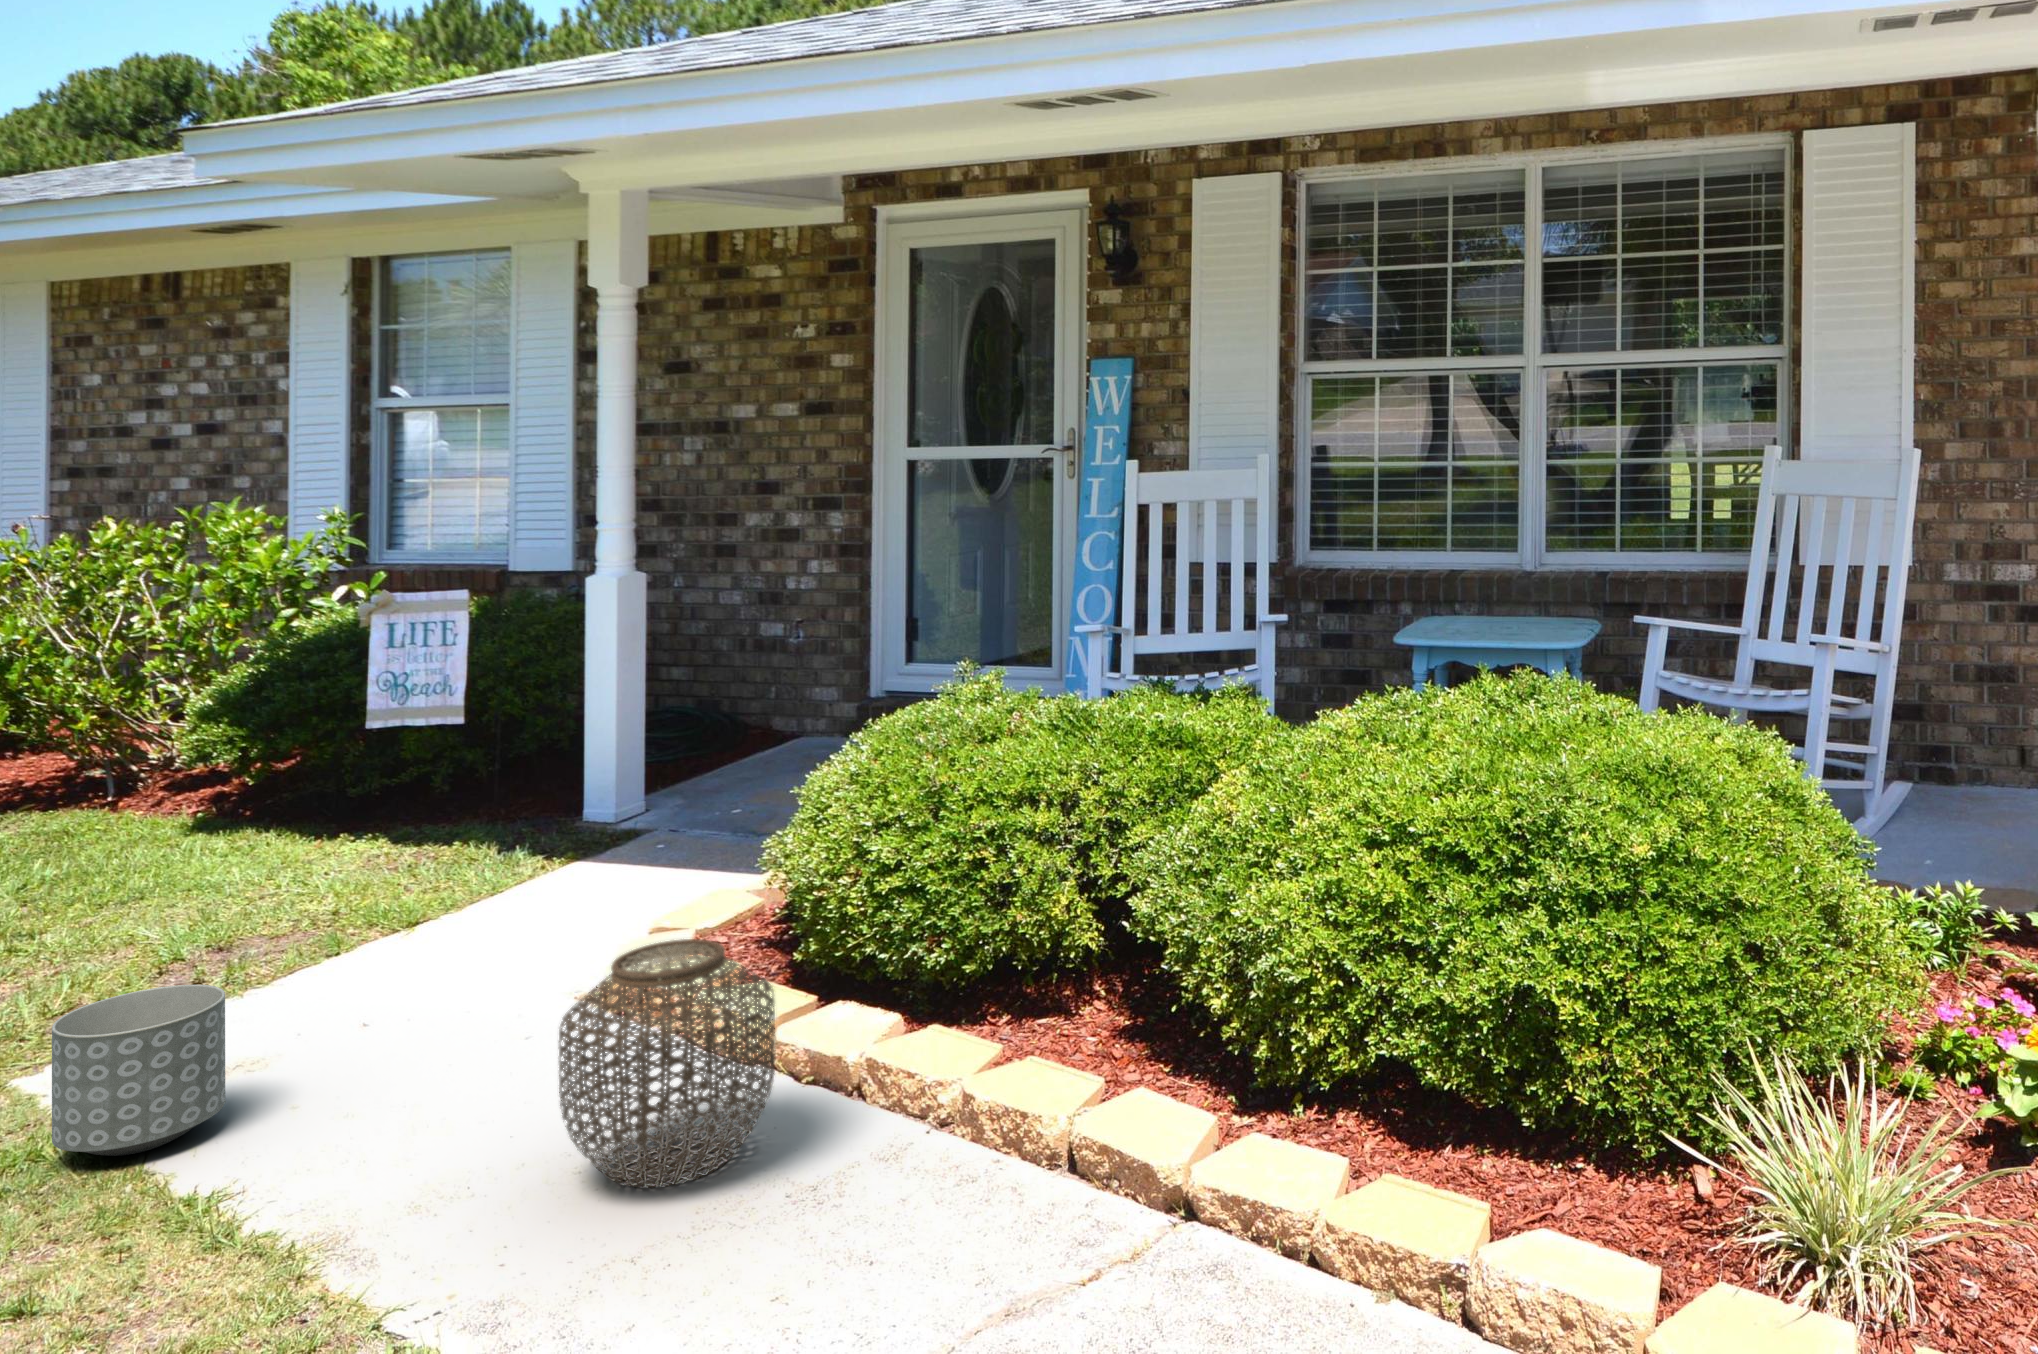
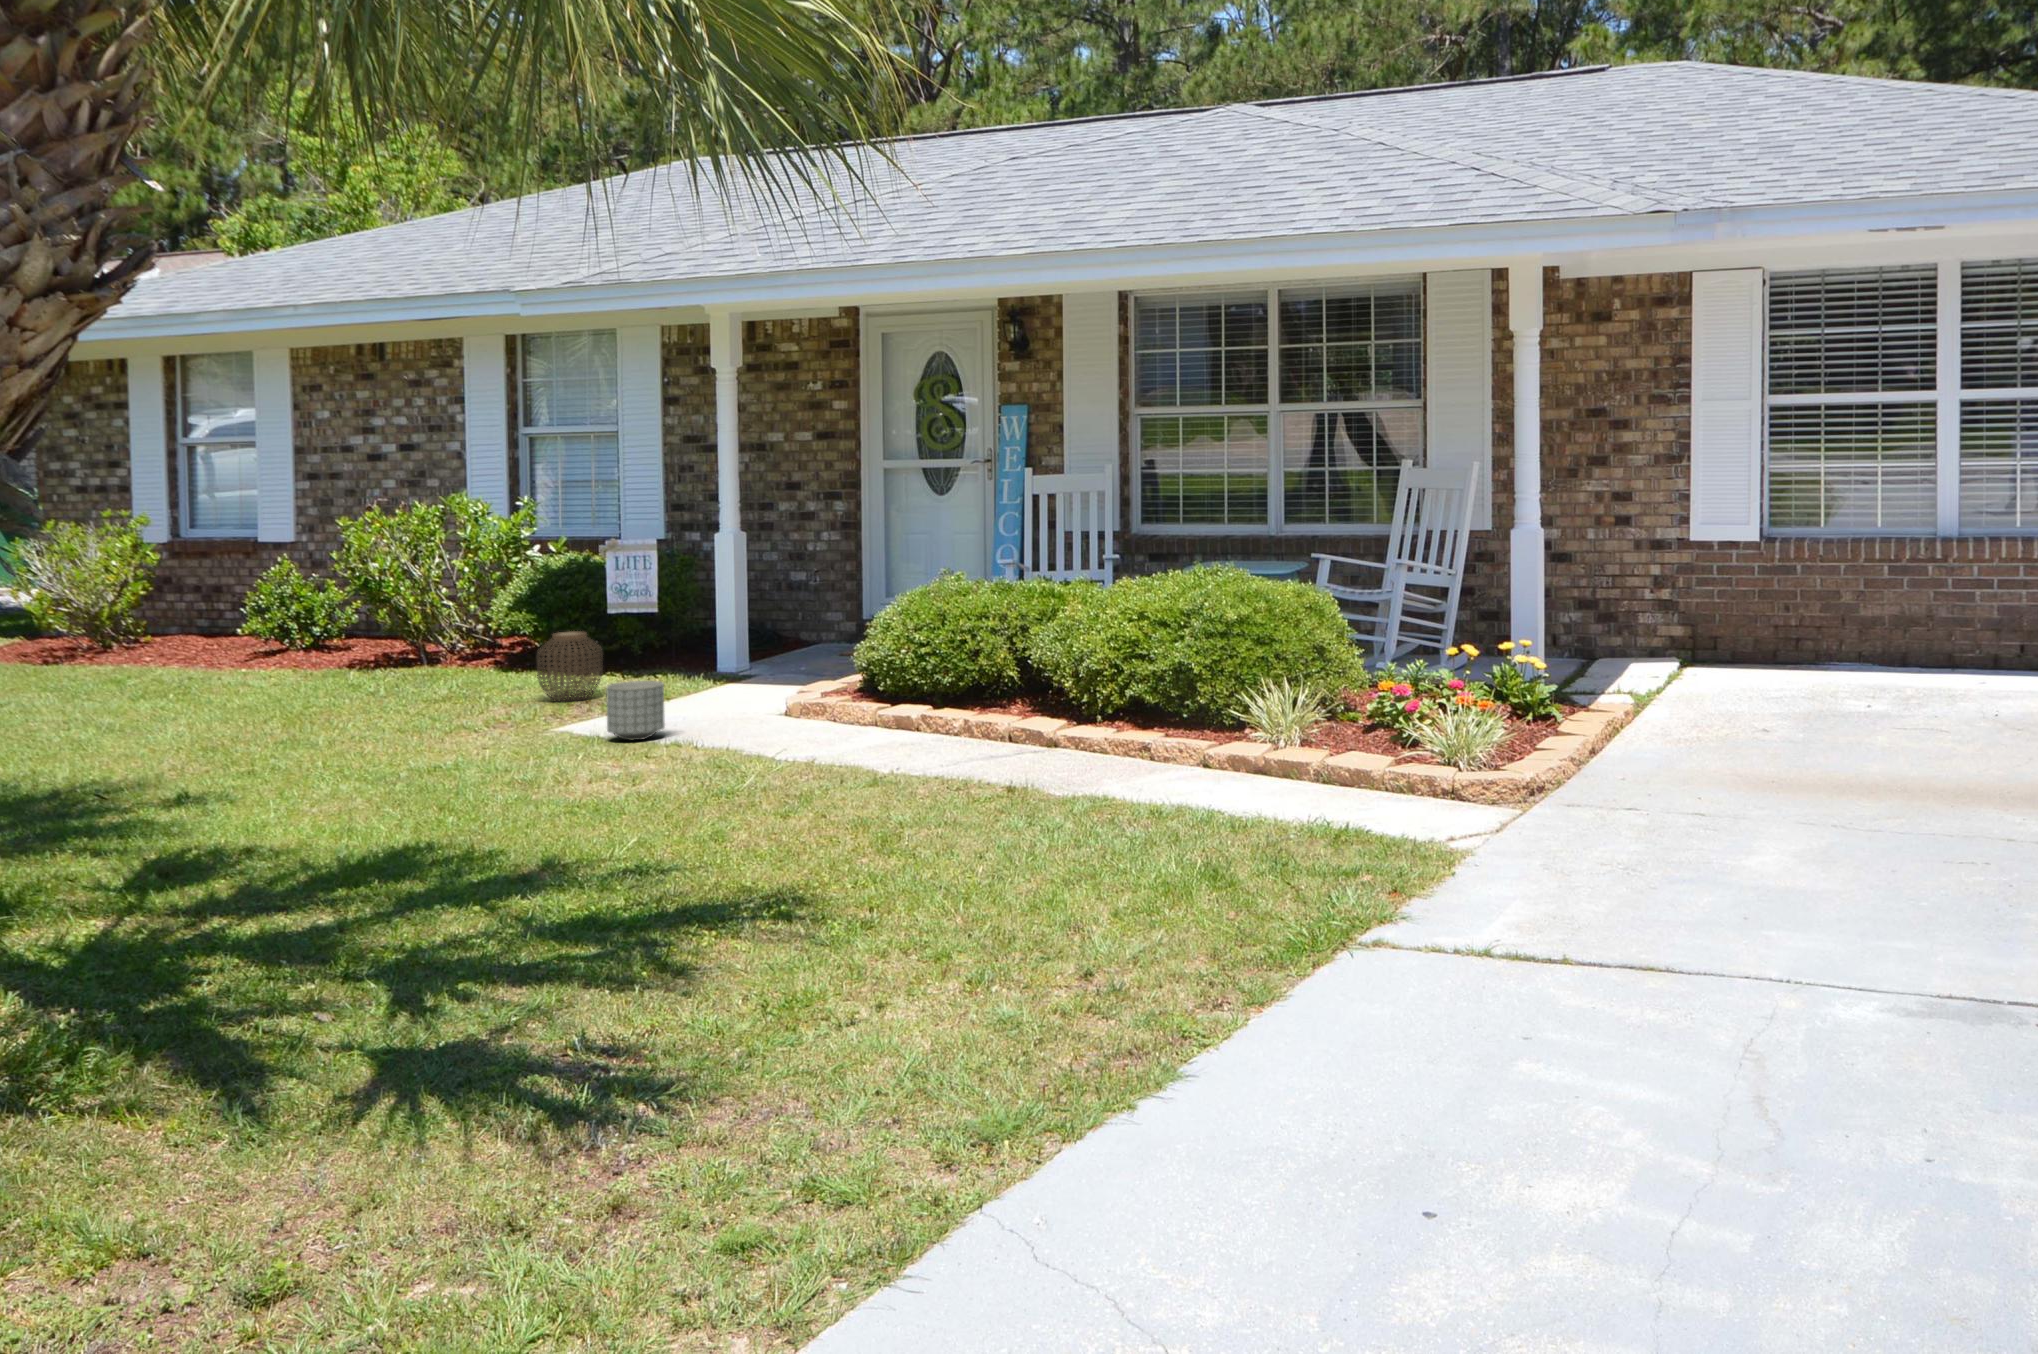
woven basket: present [559,939,775,1187] -> present [537,631,603,702]

